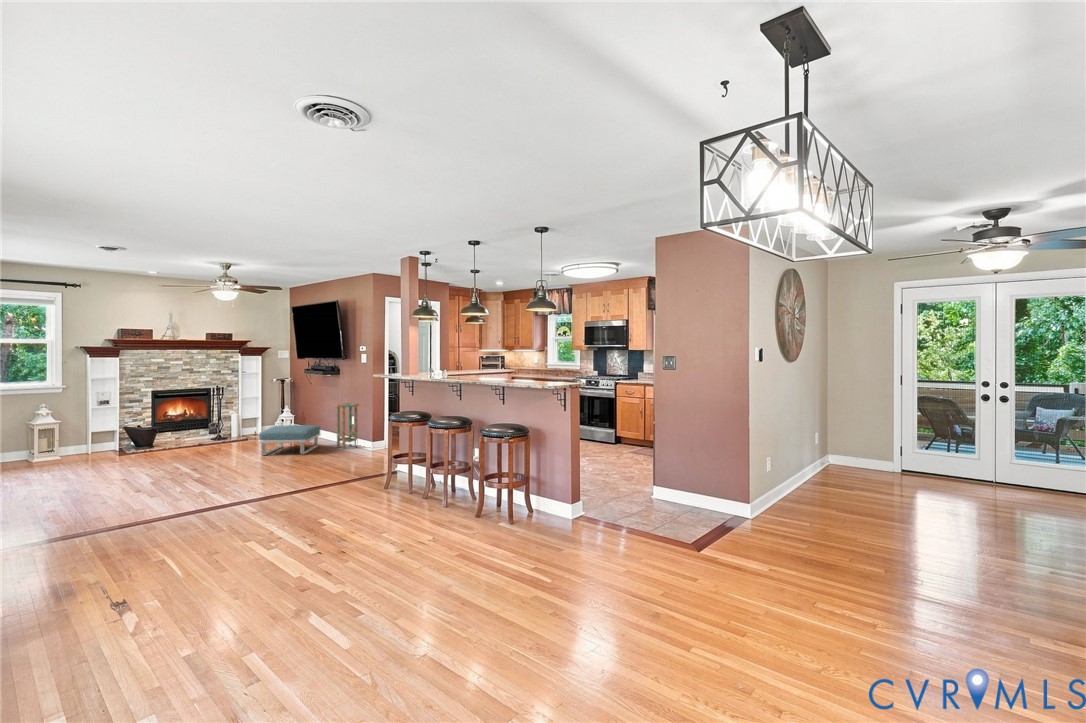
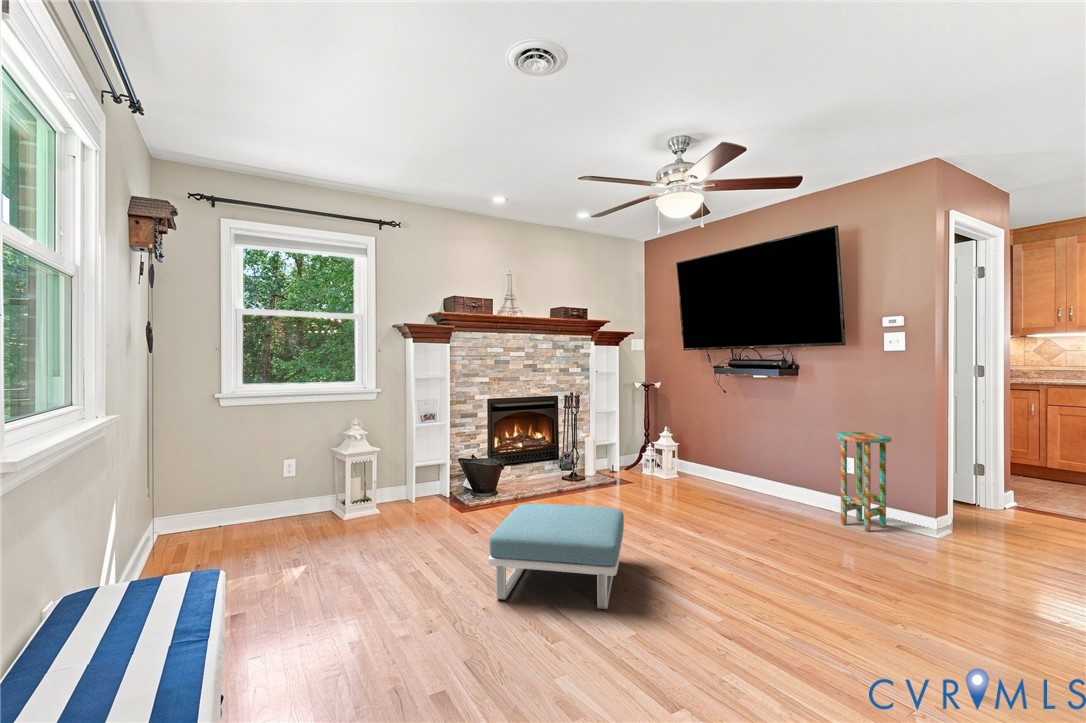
footstool: present [259,425,321,455] -> present [488,504,624,609]

